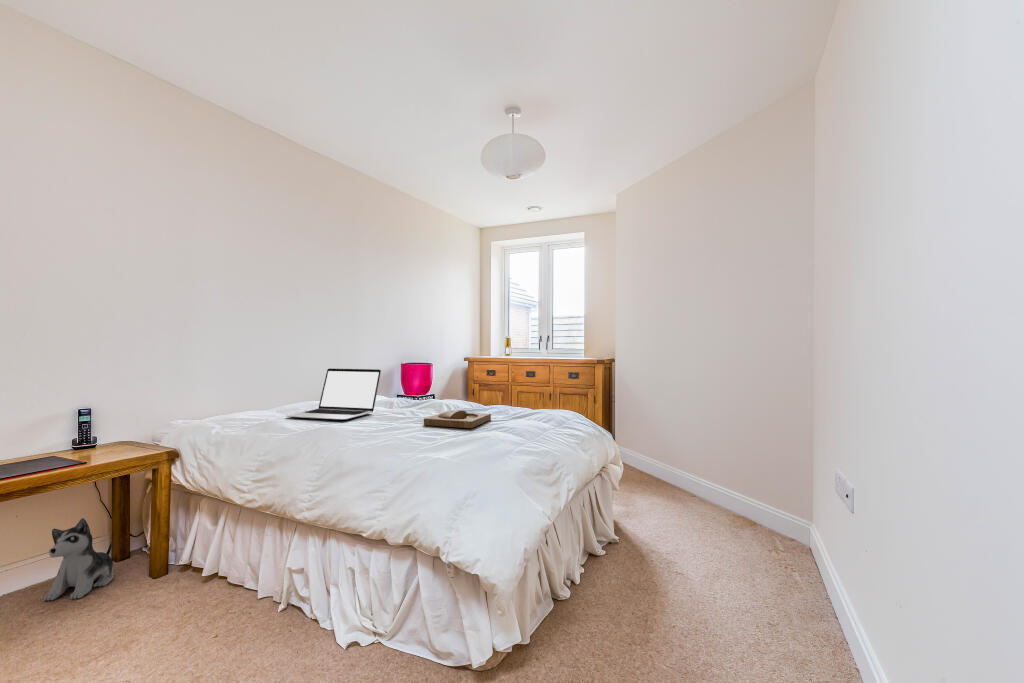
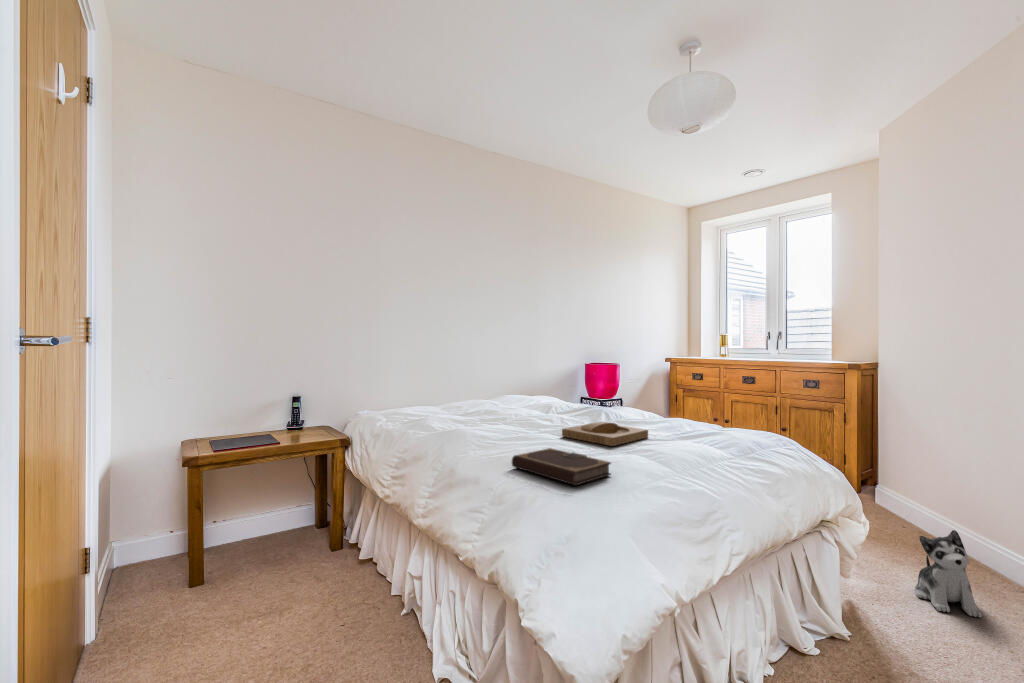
laptop: present [287,368,381,420] -> none [441,368,533,423]
notebook: none [407,433,489,458] -> present [512,448,611,485]
plush toy: present [43,518,114,601] -> present [915,530,982,618]

